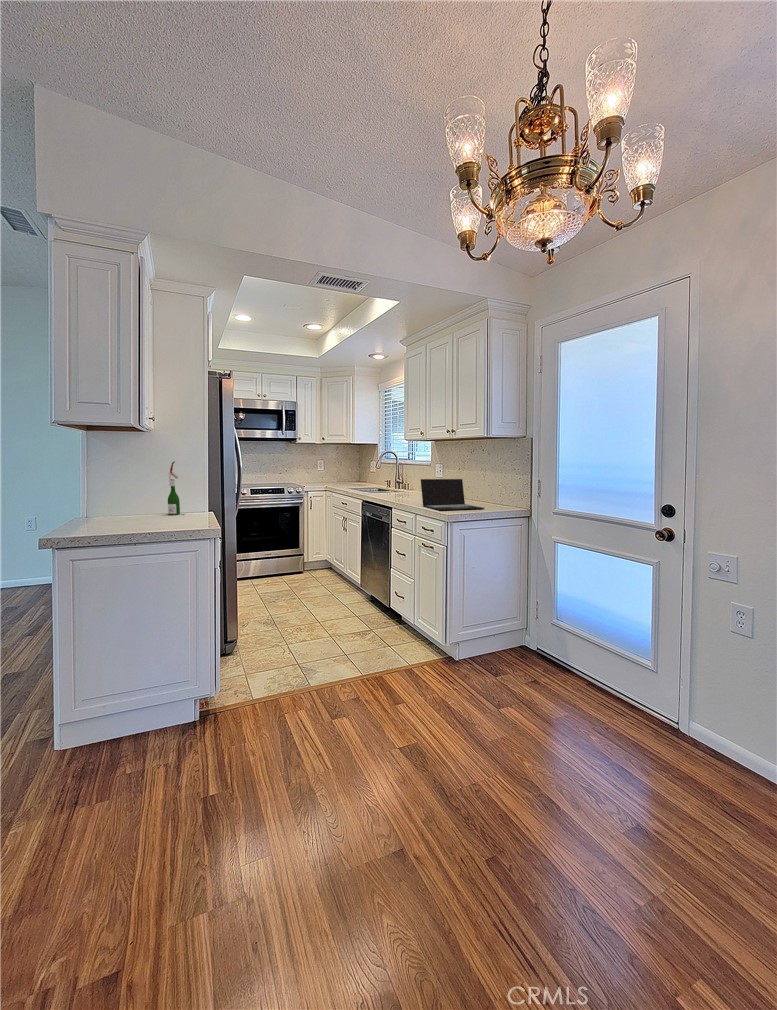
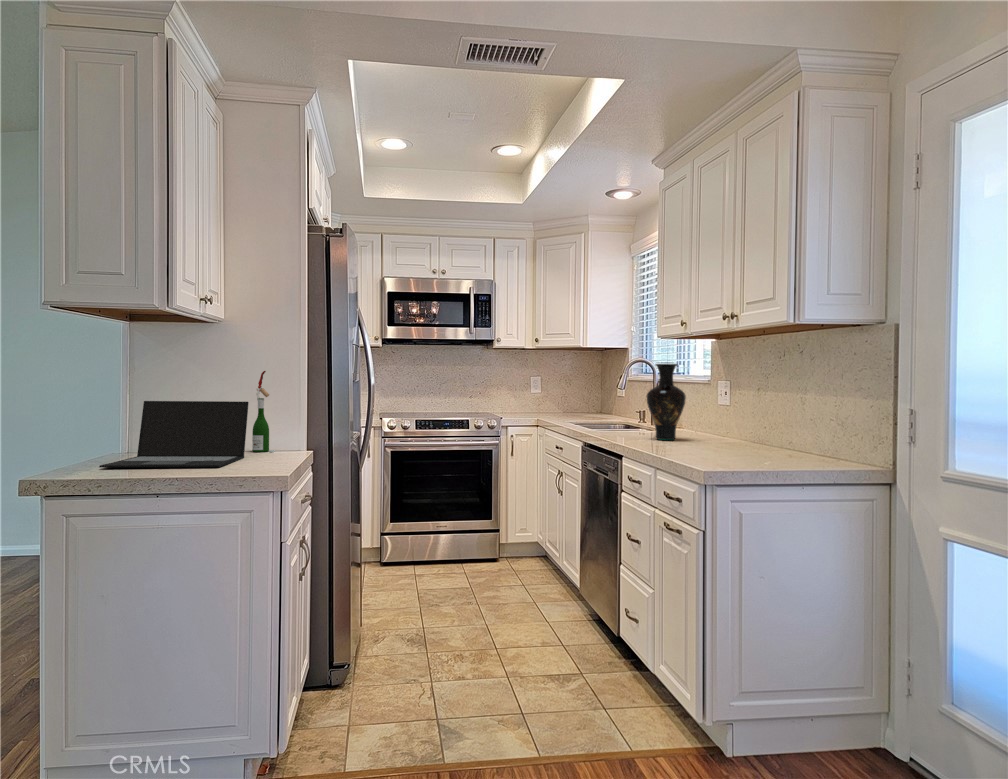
vase: none [401,458,422,499] -> present [647,364,686,440]
laptop: present [421,479,484,510] -> present [99,401,249,467]

